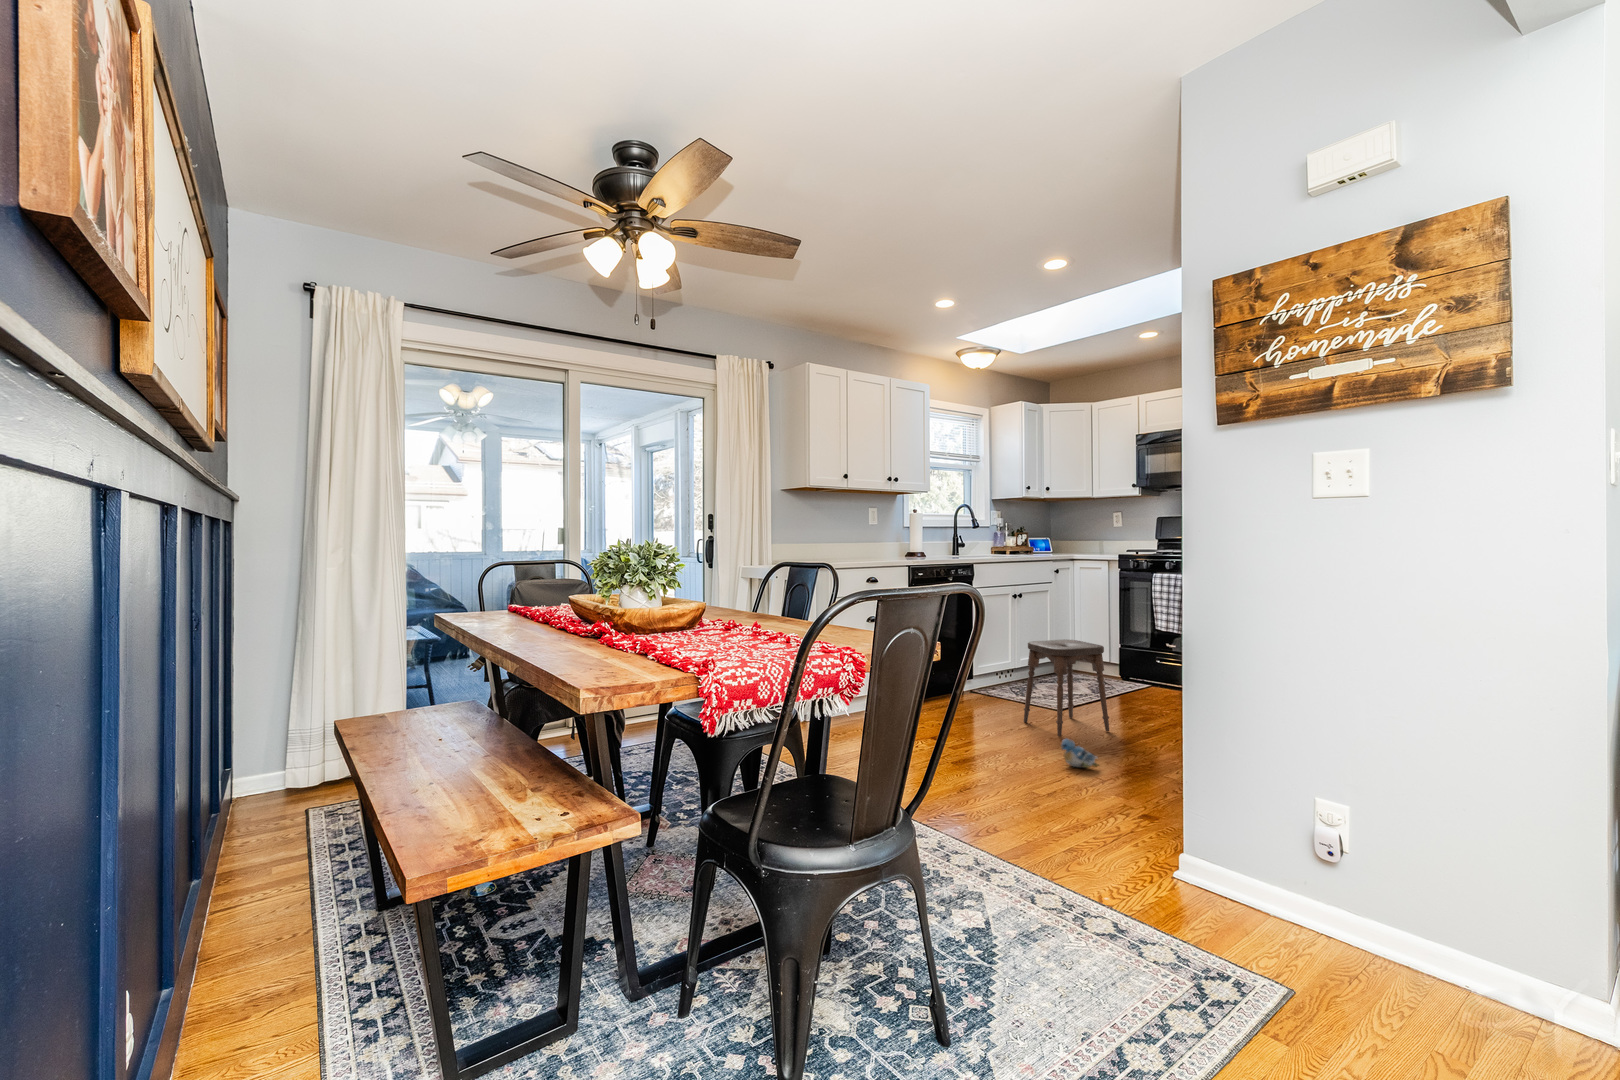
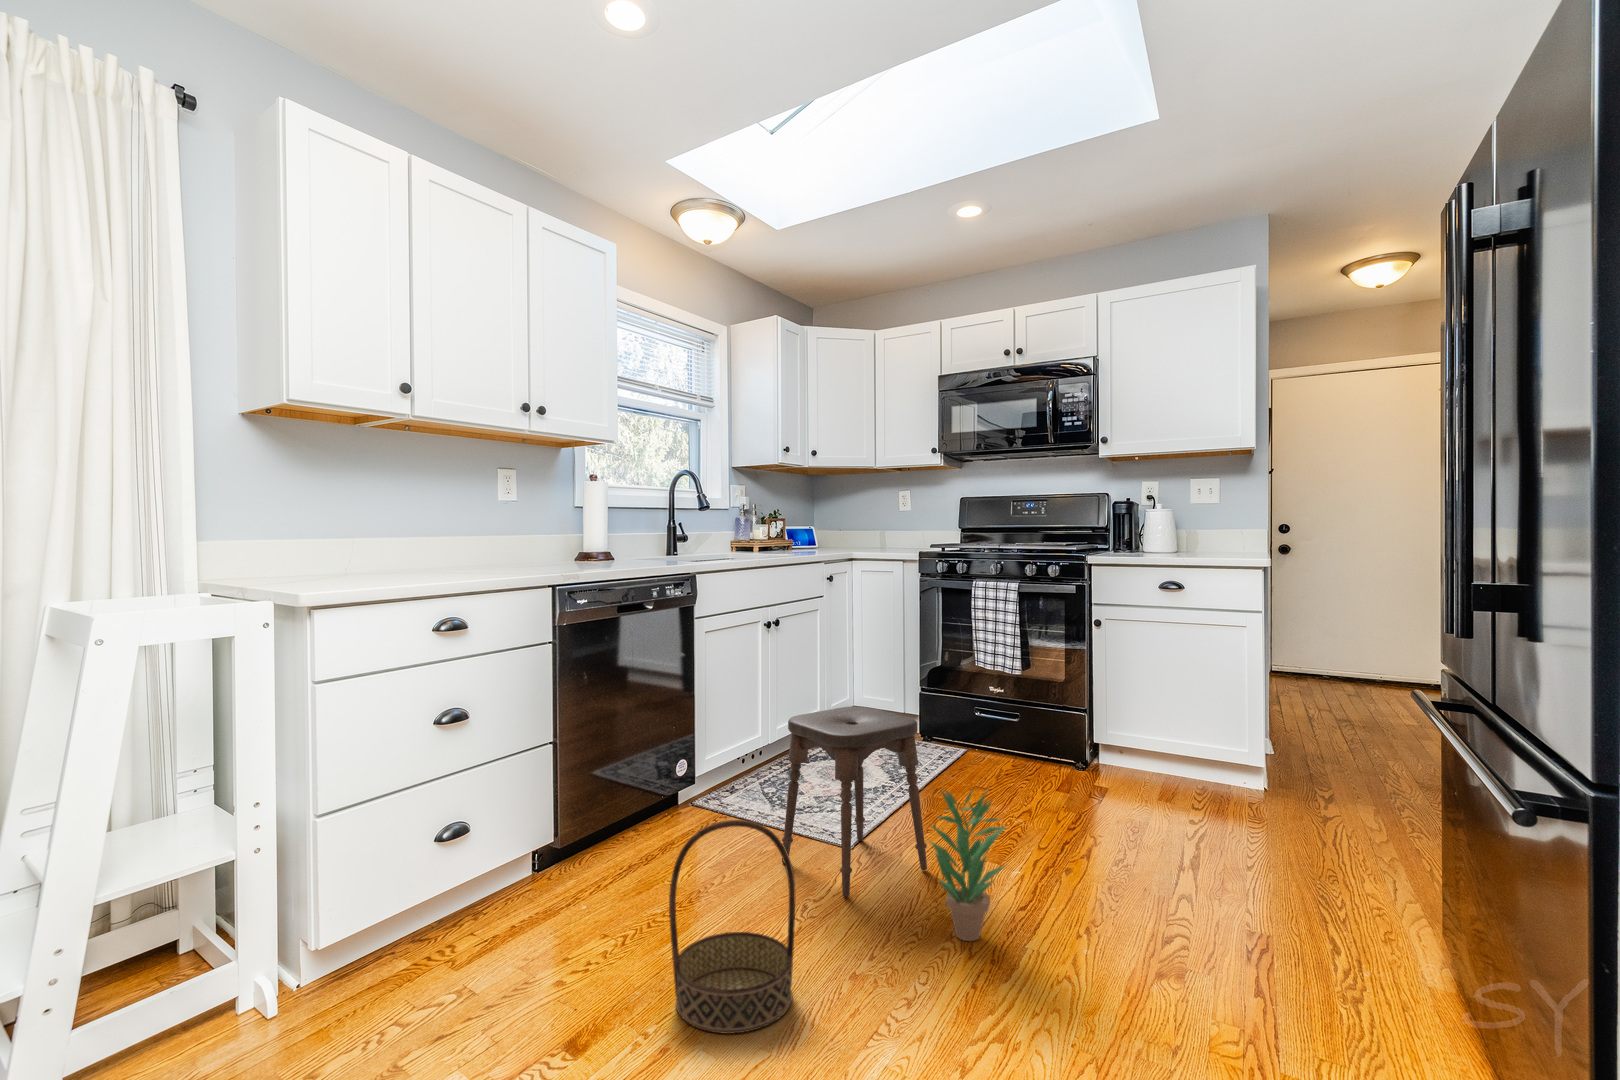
potted plant: none [1102,673,1150,756] -> present [930,791,1006,941]
basket: none [968,674,1030,769] -> present [669,820,795,1034]
plush toy: present [1061,739,1099,768] -> none [854,939,932,999]

